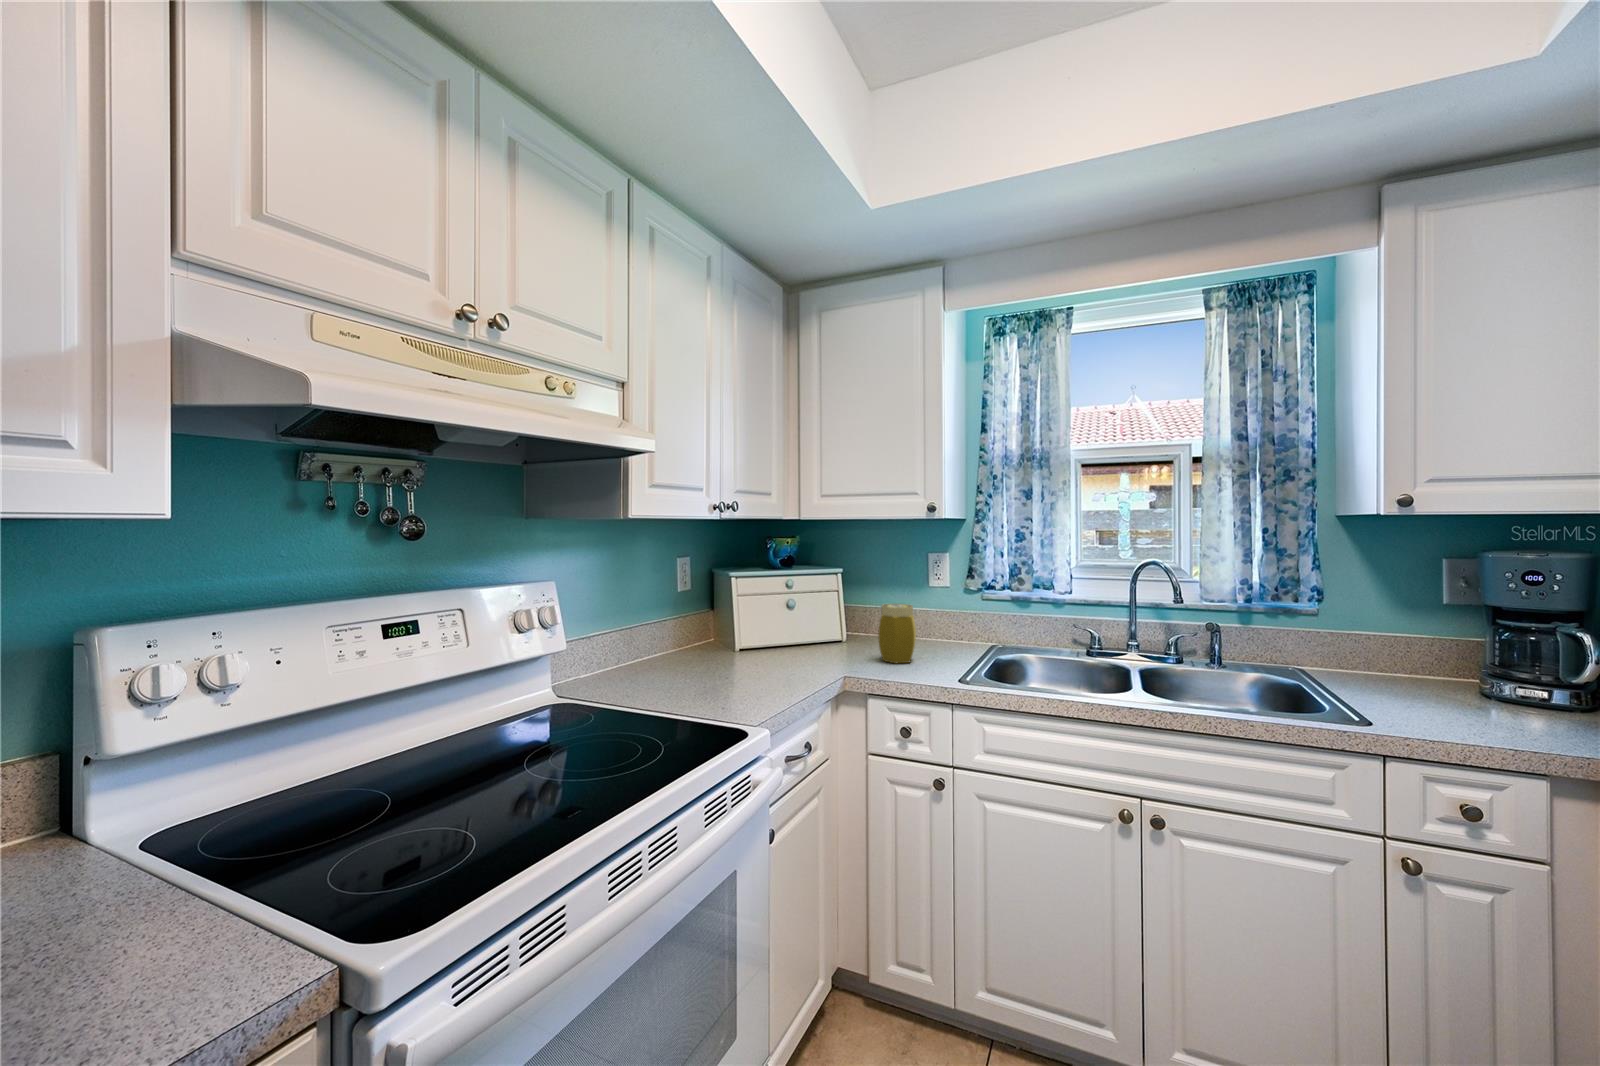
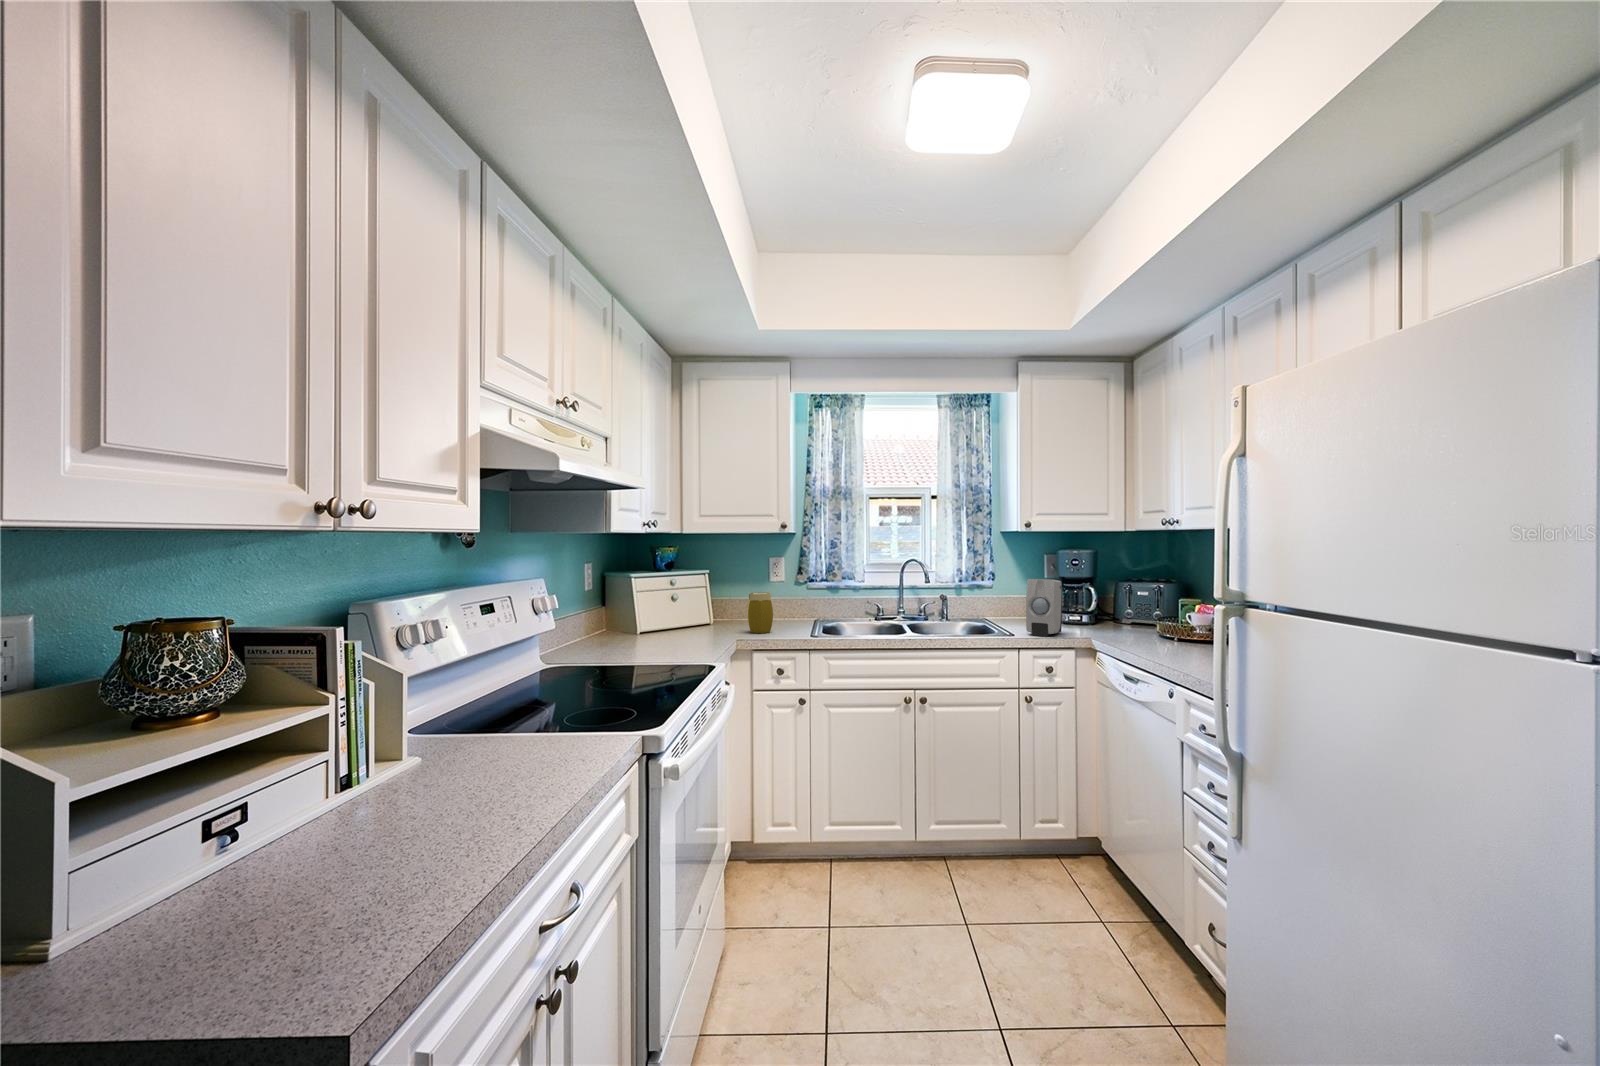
soap dispenser: none [1404,609,1501,730] -> present [1026,579,1062,636]

